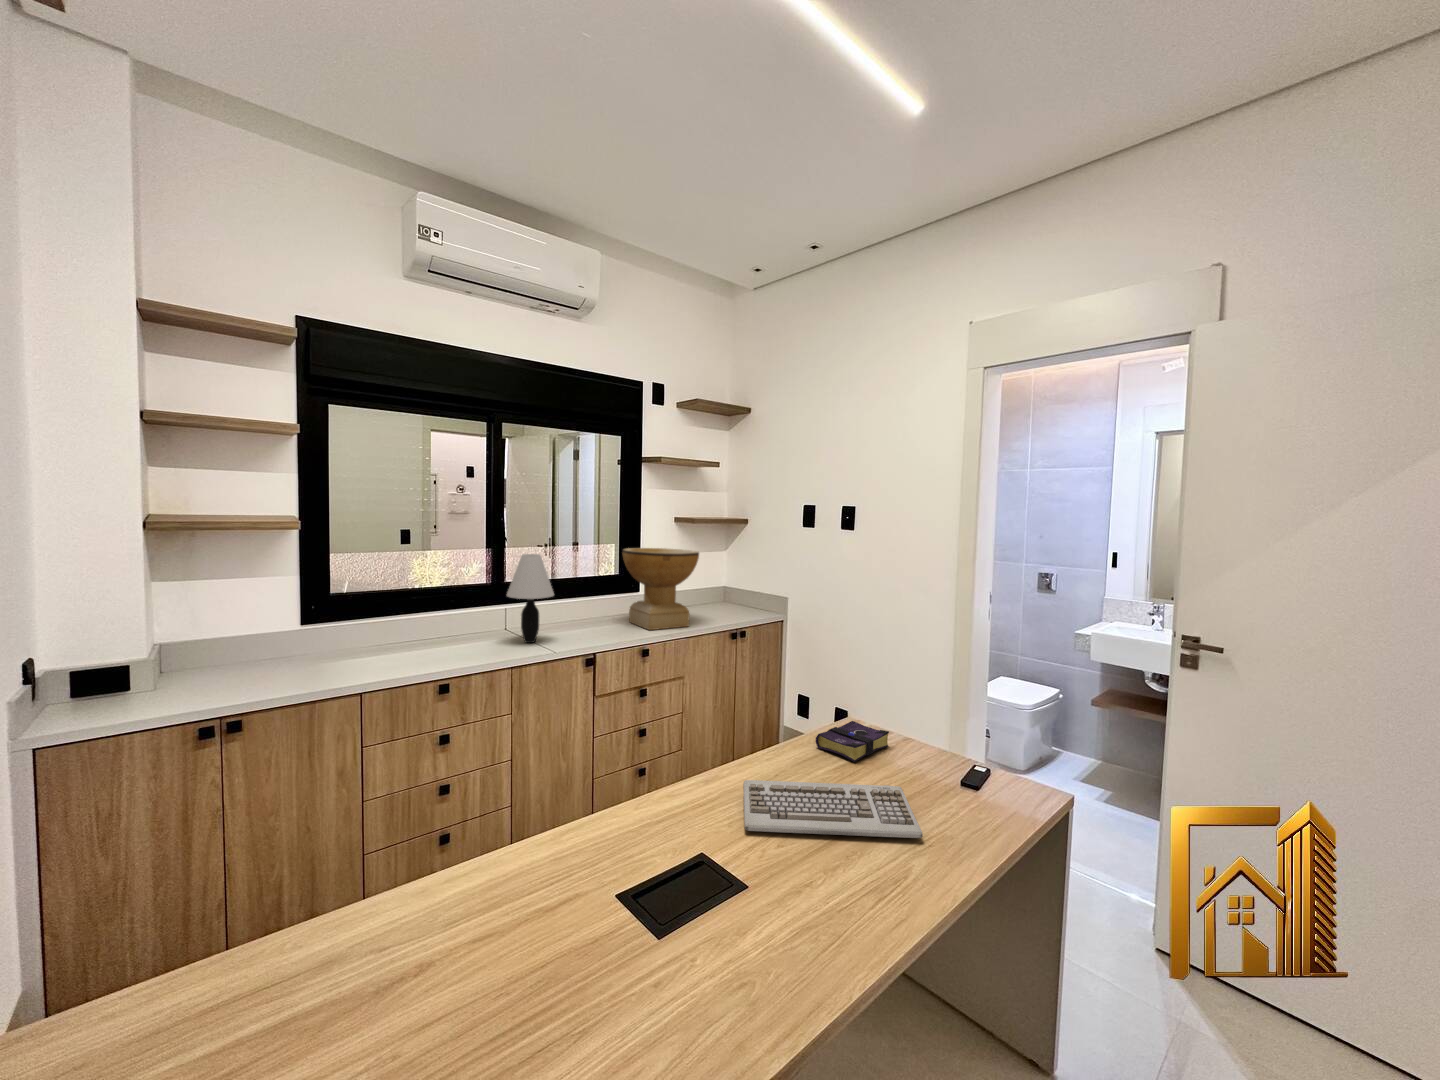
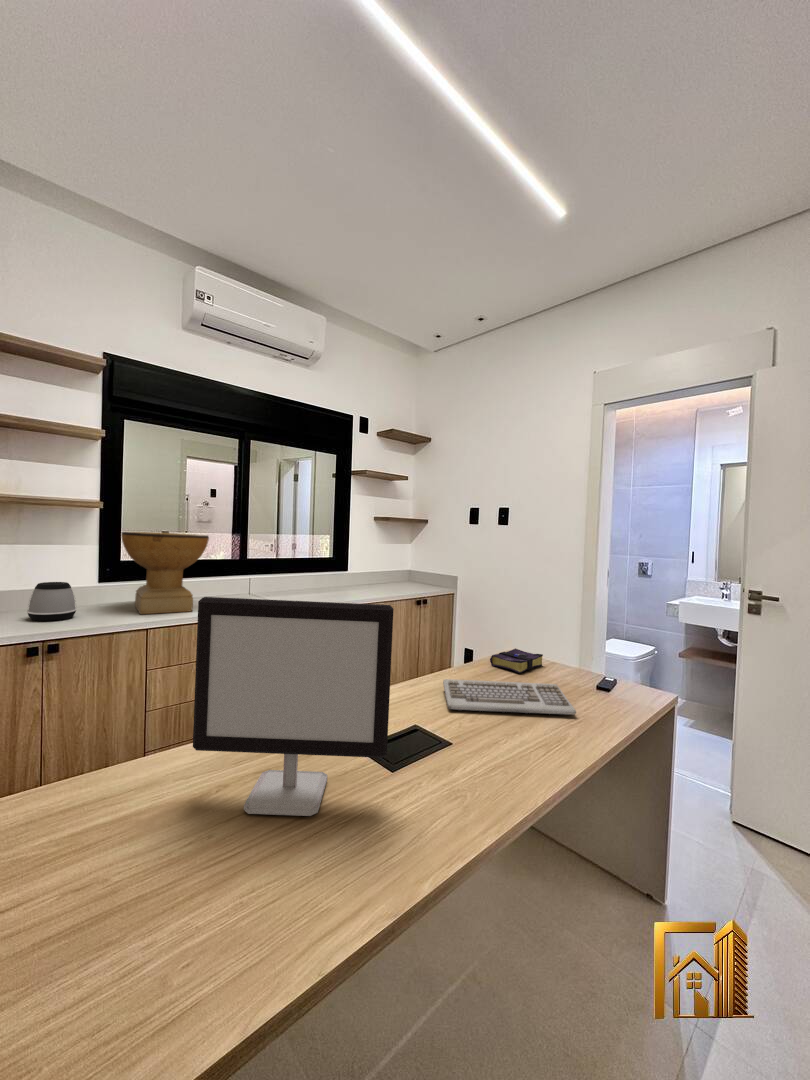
decorative bowl: present [623,548,699,630] -> present [121,531,209,614]
table lamp: present [507,554,554,643] -> none [252,535,288,602]
speaker: none [202,632,268,686] -> present [27,582,77,621]
computer monitor: none [362,727,636,1036] -> present [193,597,394,816]

